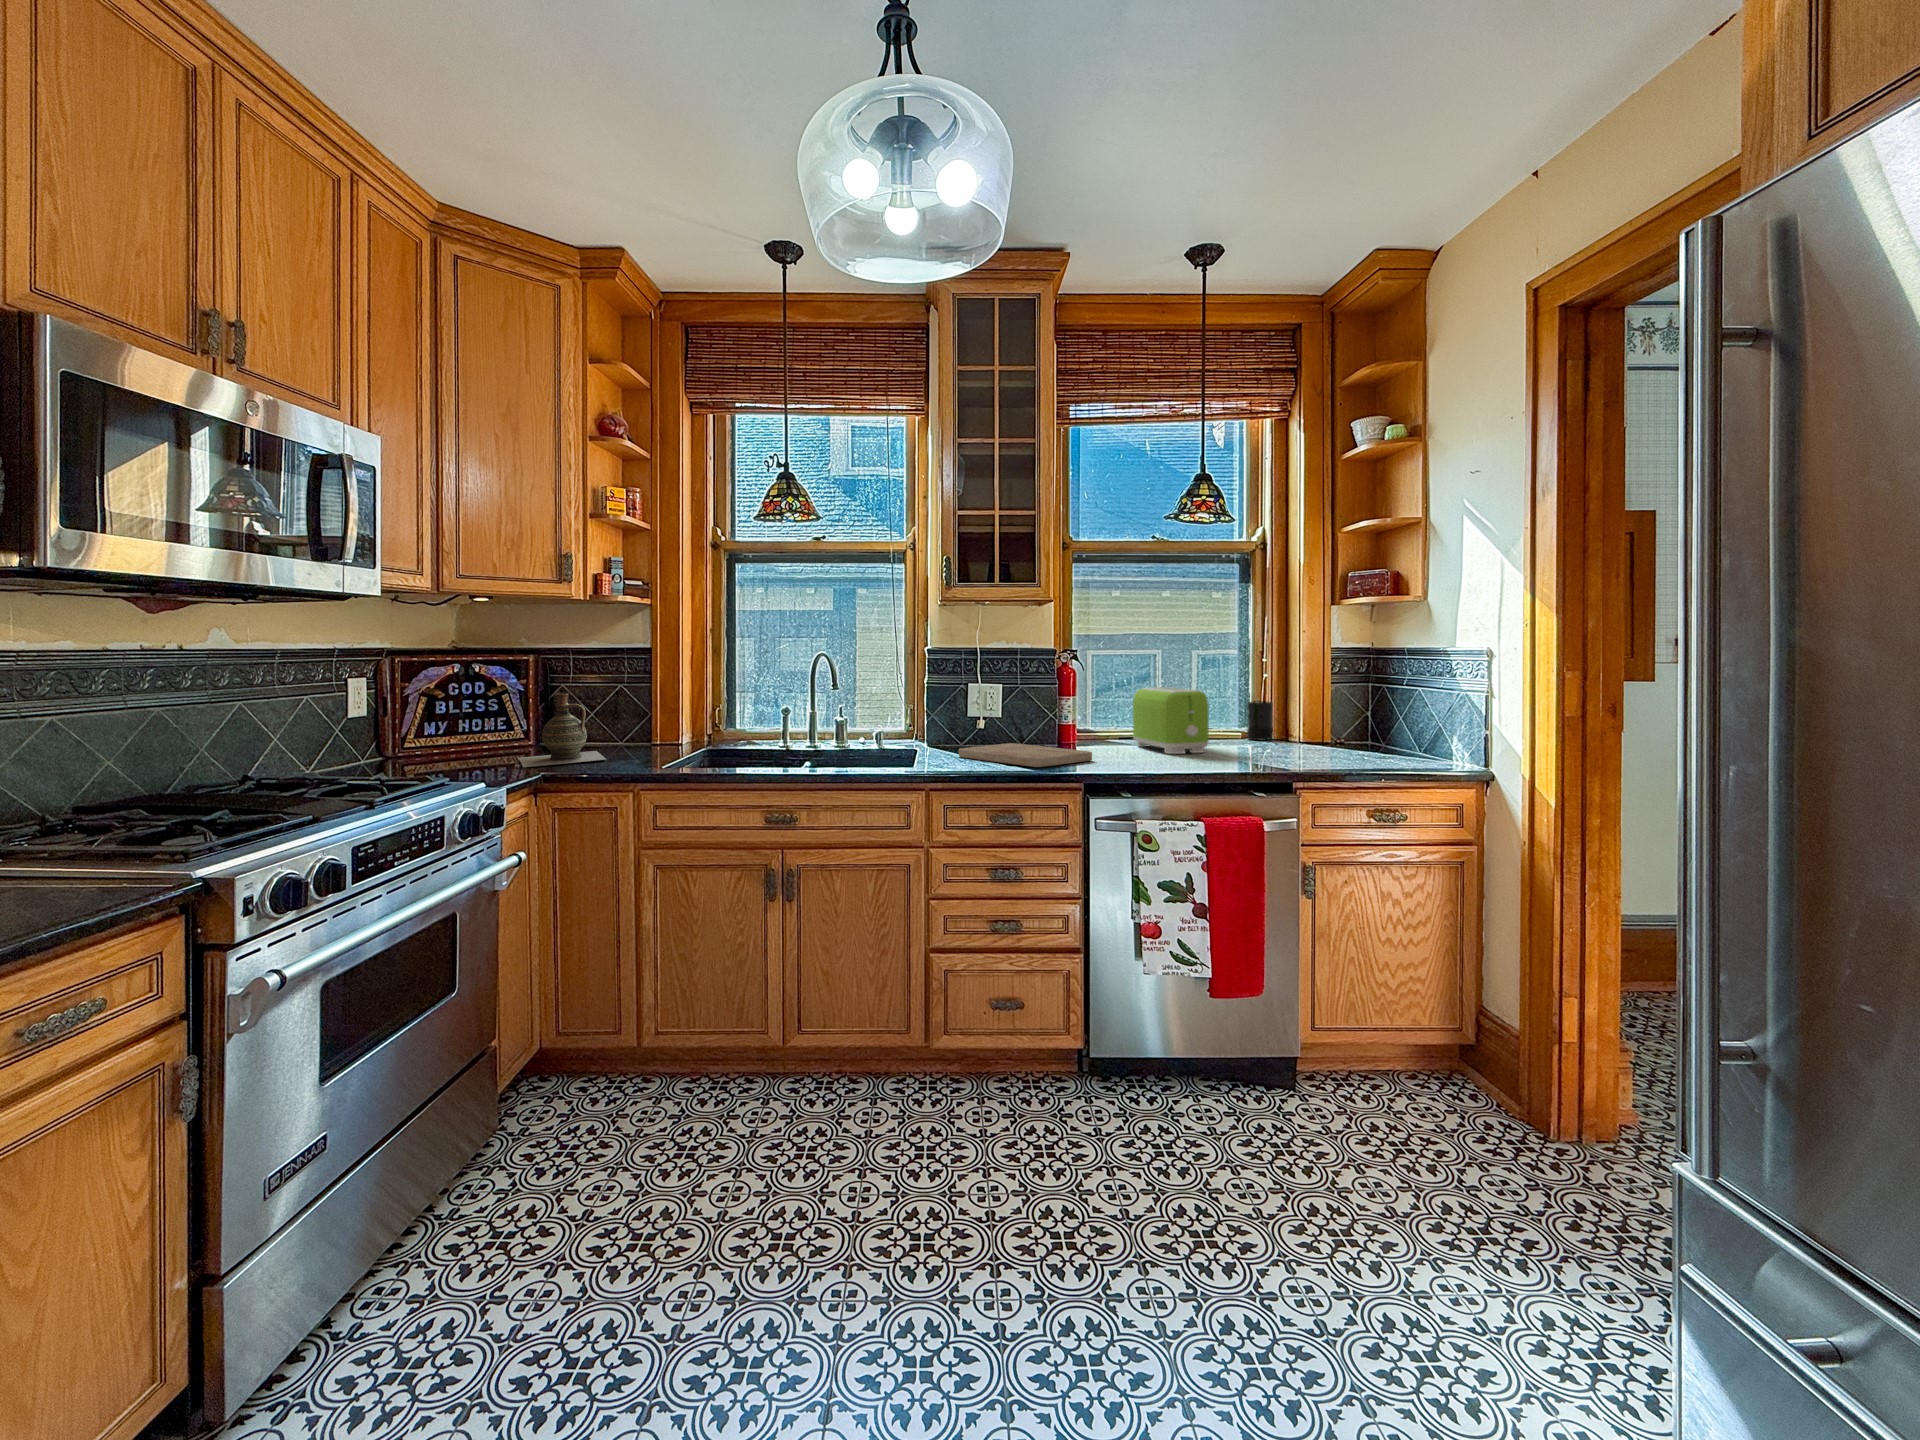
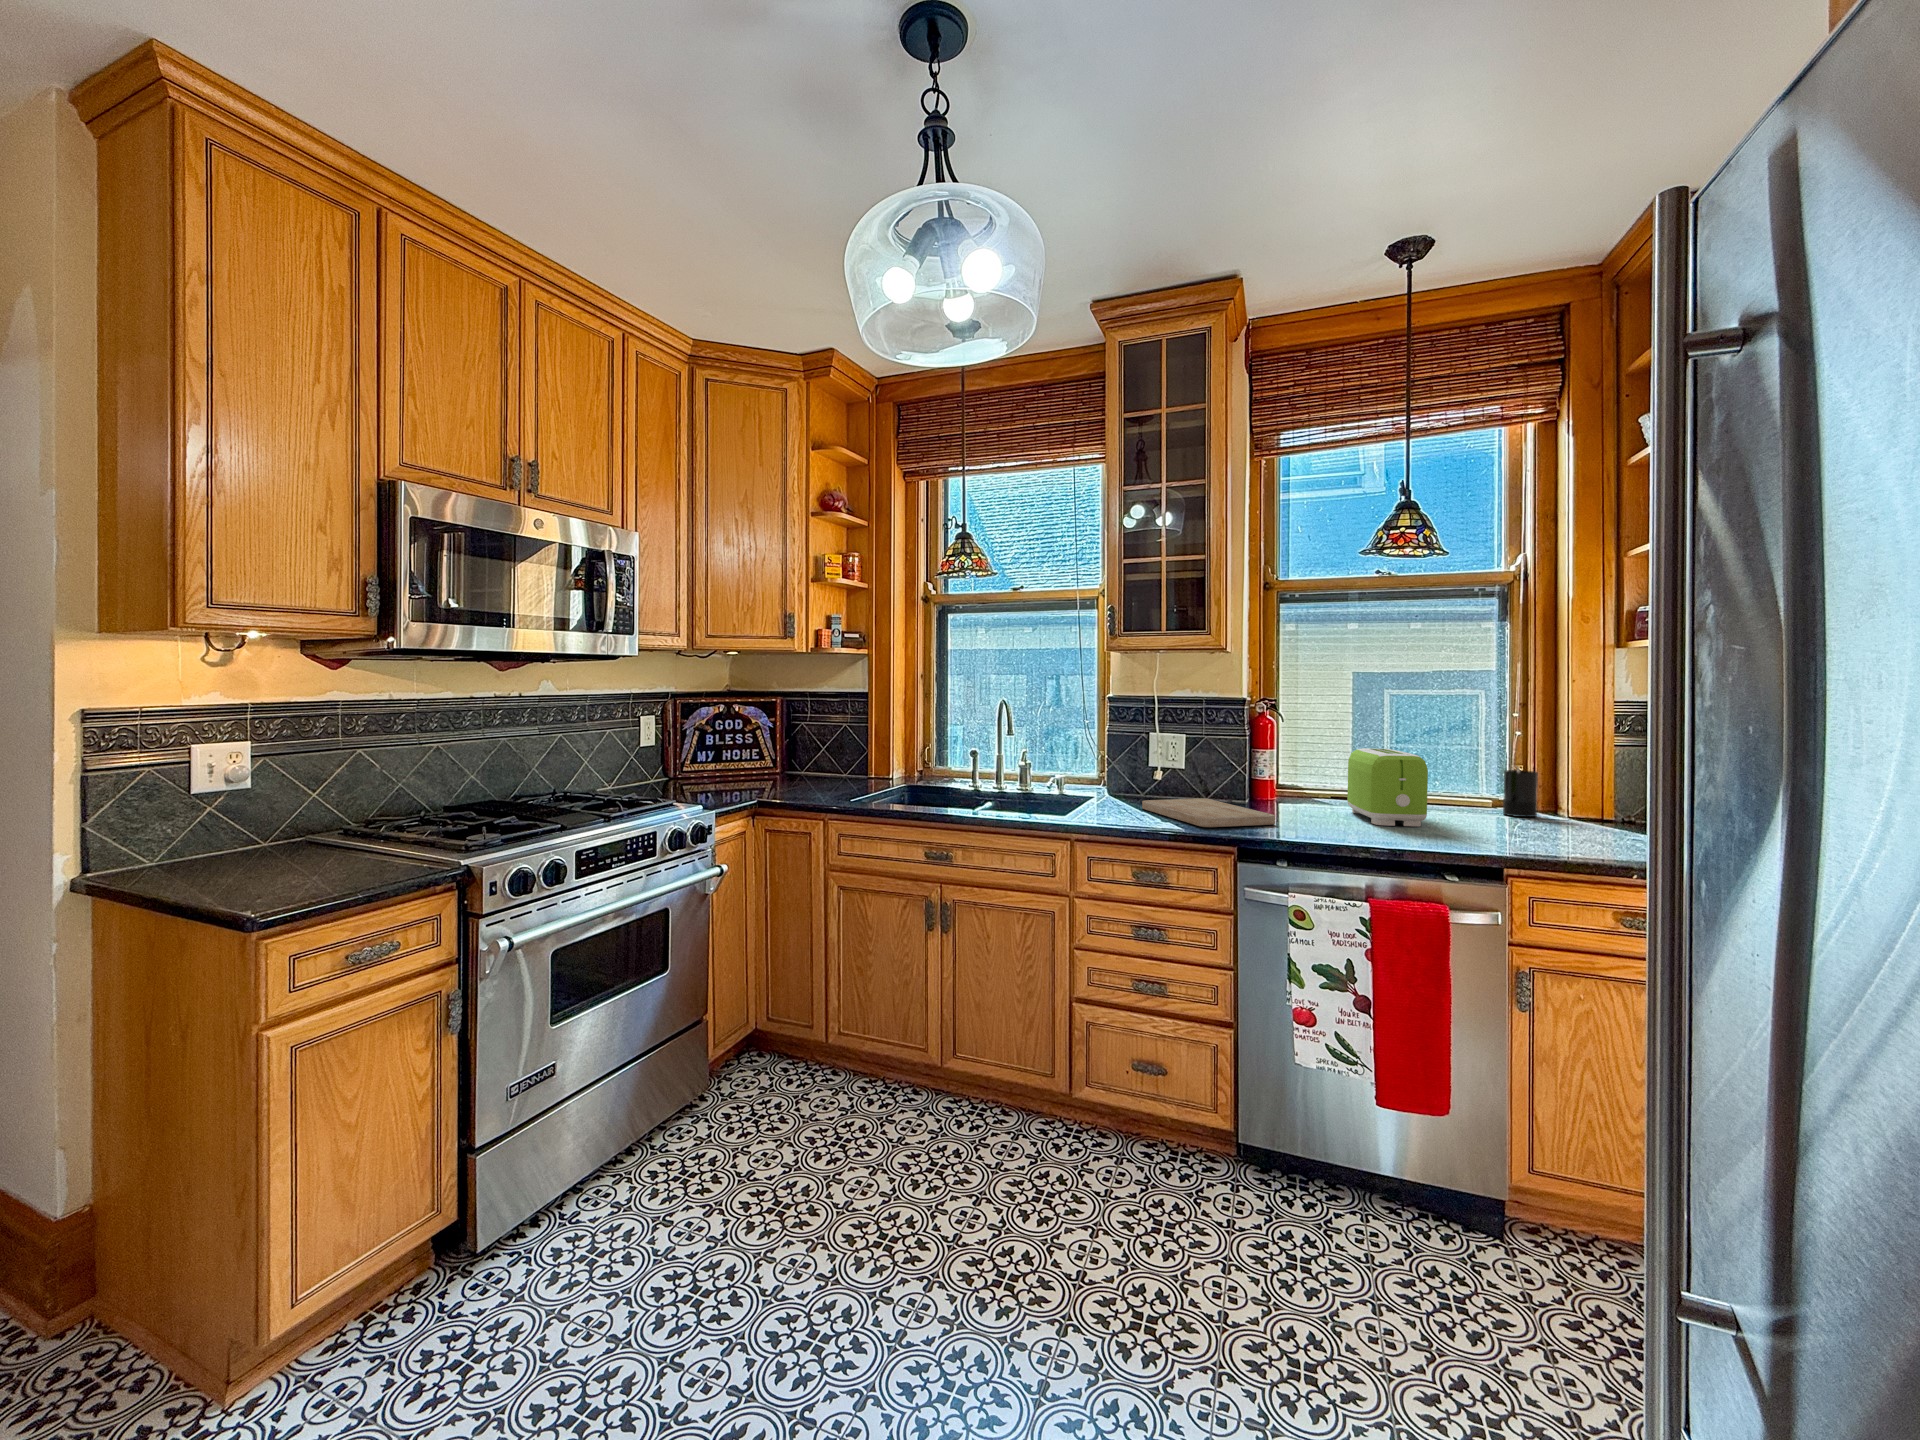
ceramic jug: present [519,693,606,767] -> none [773,727,839,789]

